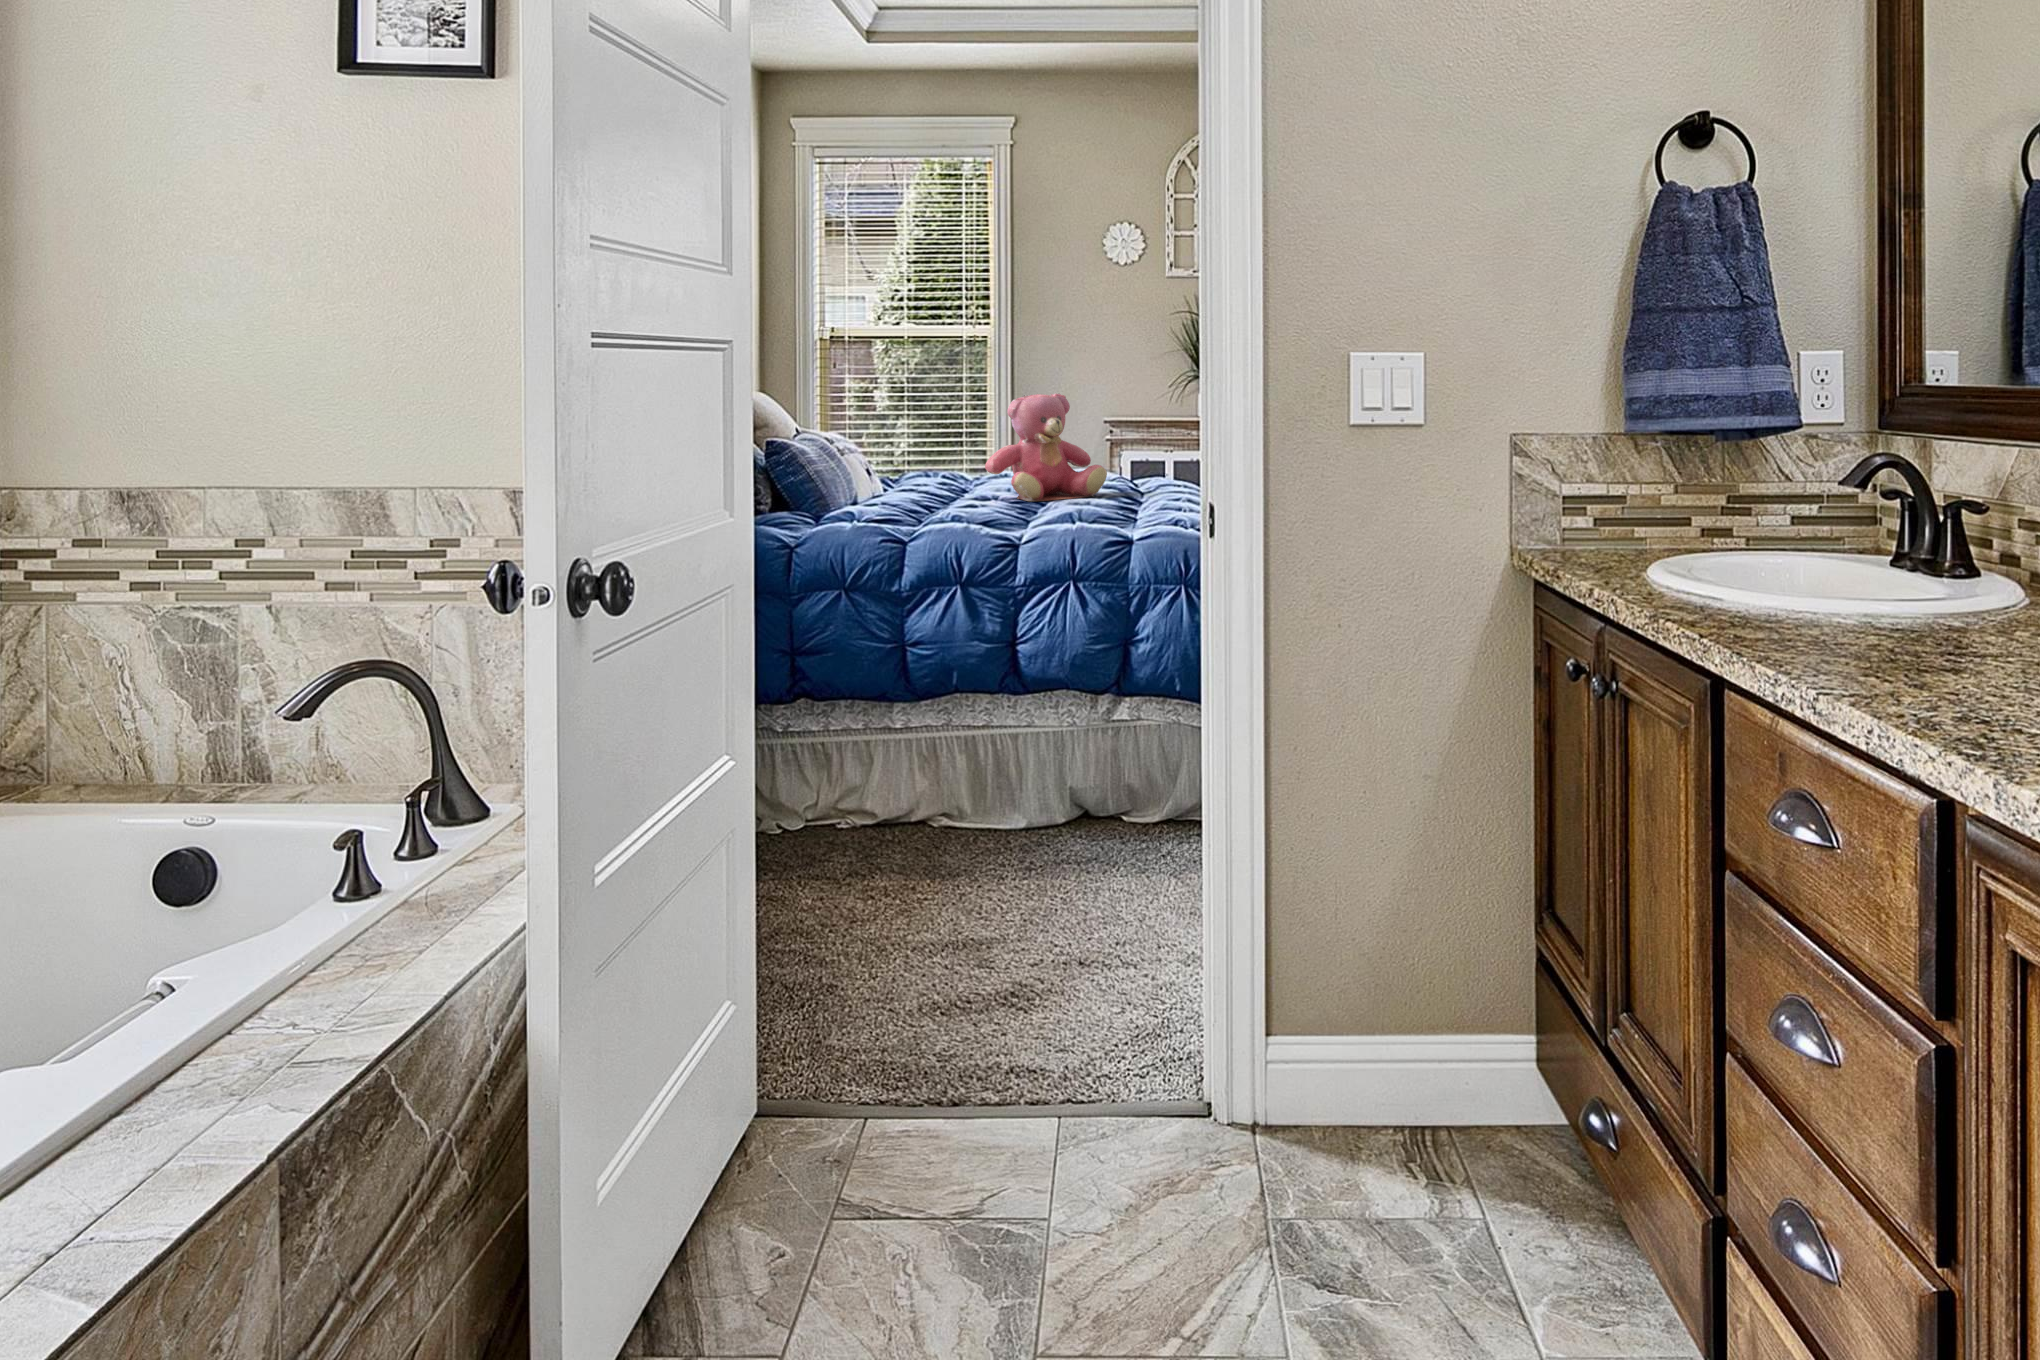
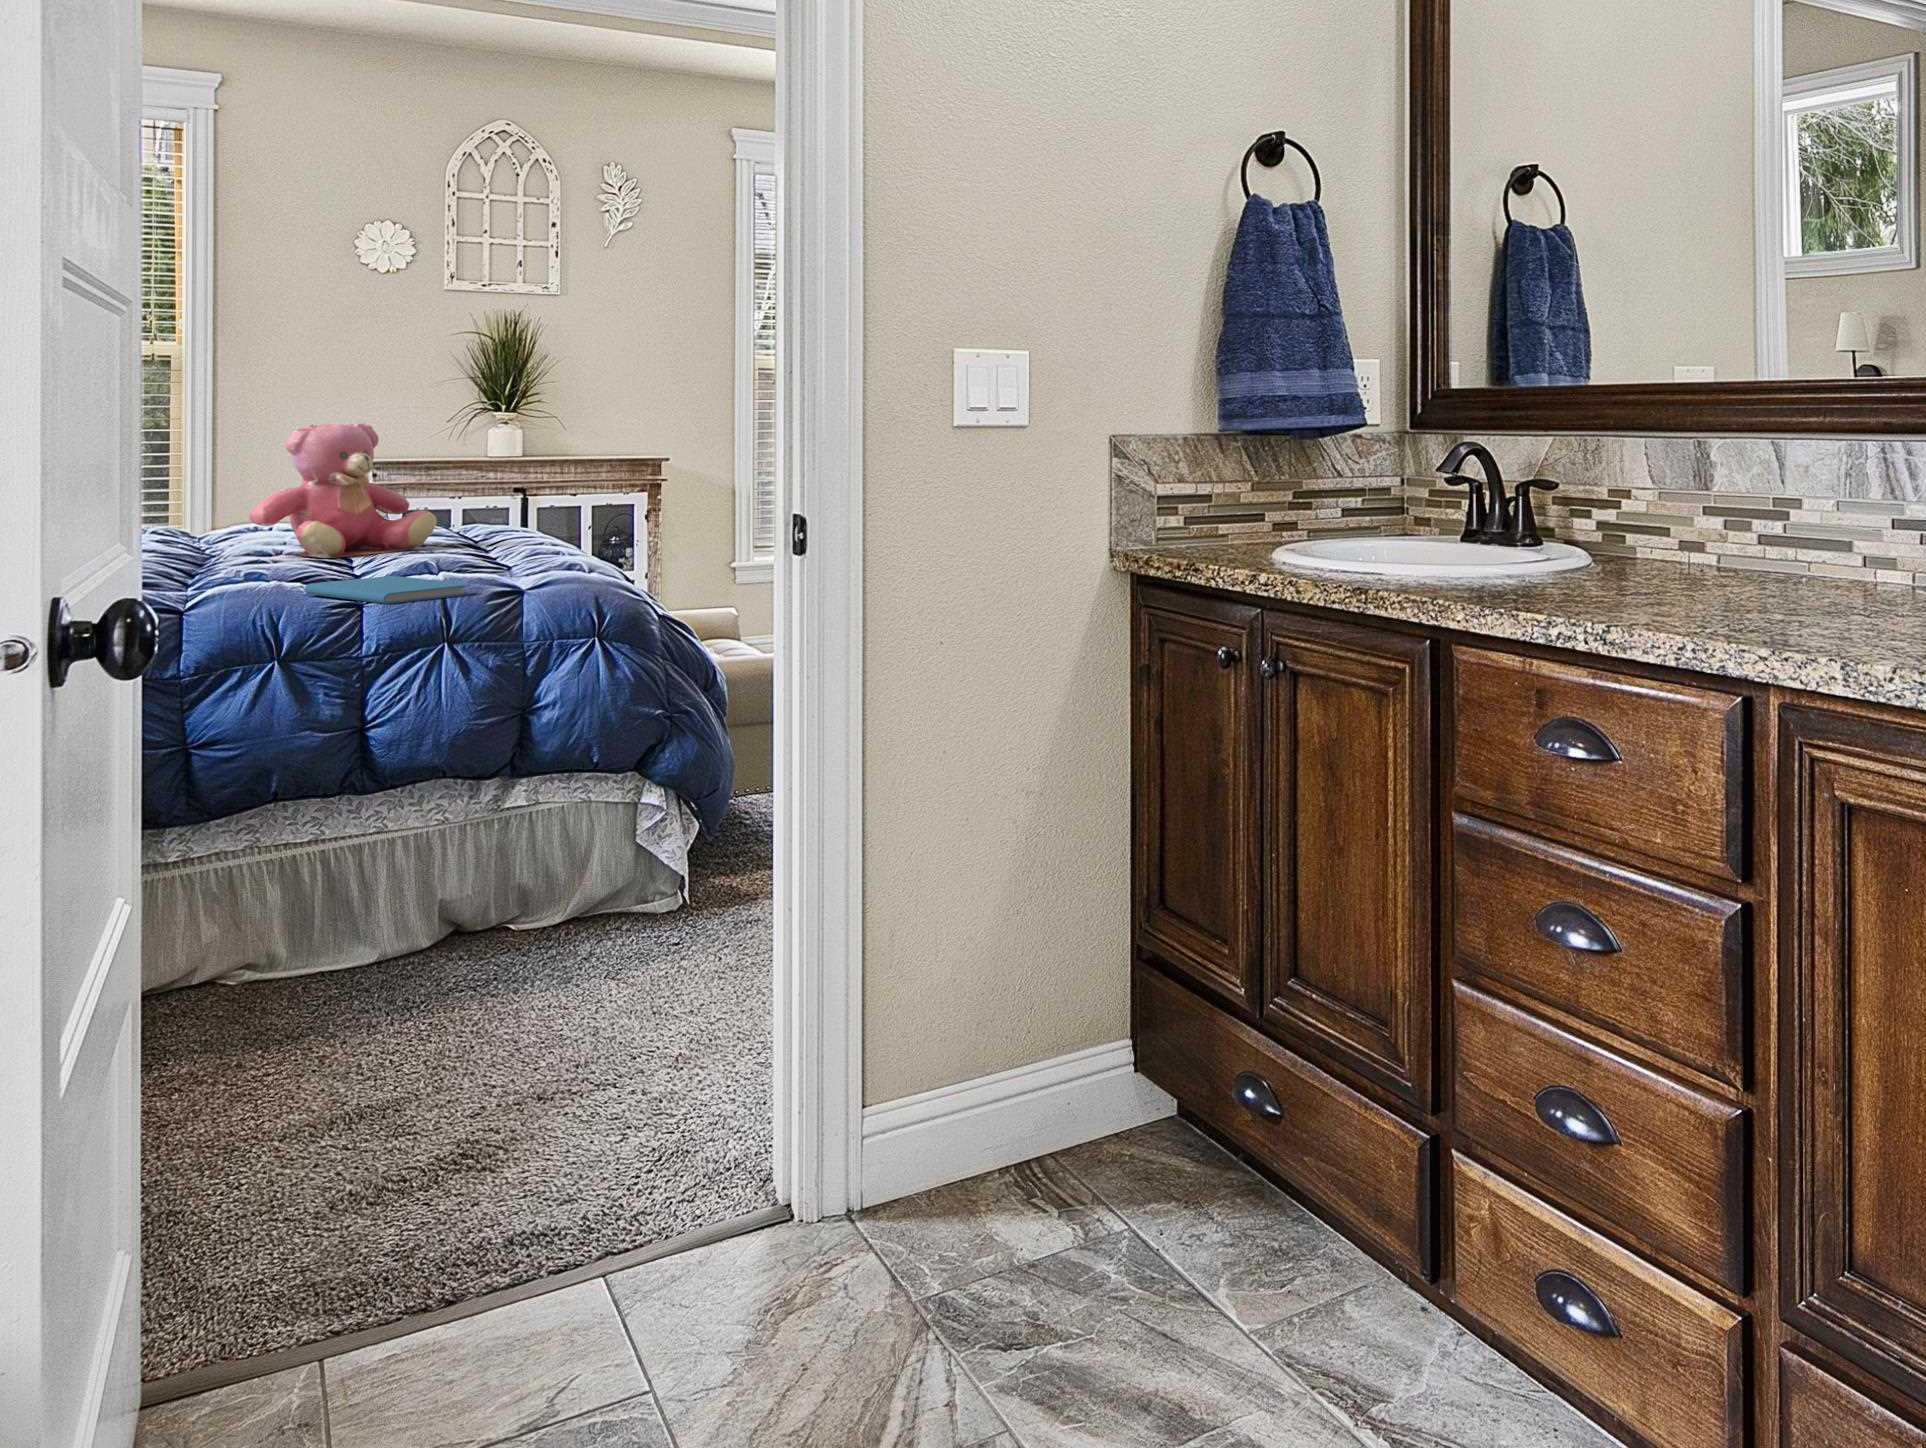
book: none [983,522,1083,547] -> present [304,576,470,604]

